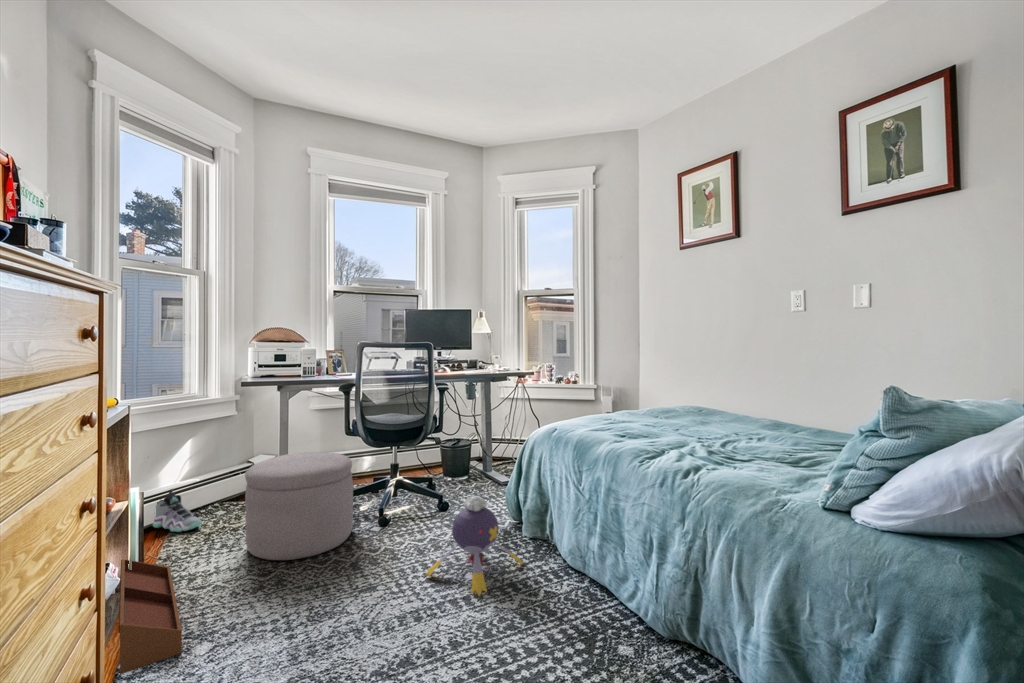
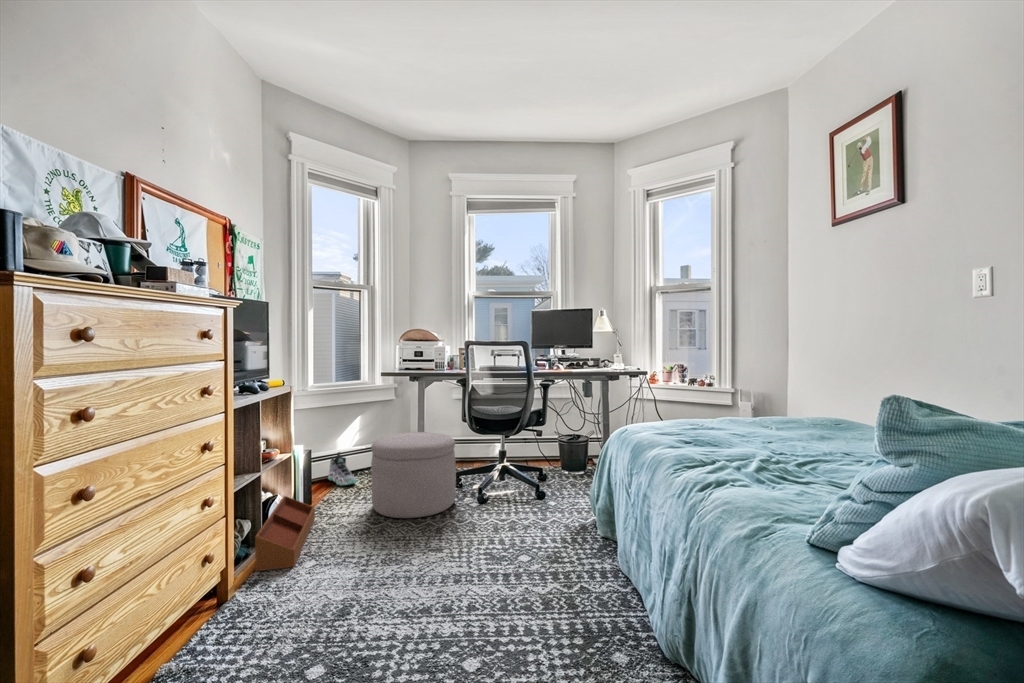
plush toy: present [426,496,523,596] -> none [486,484,579,577]

